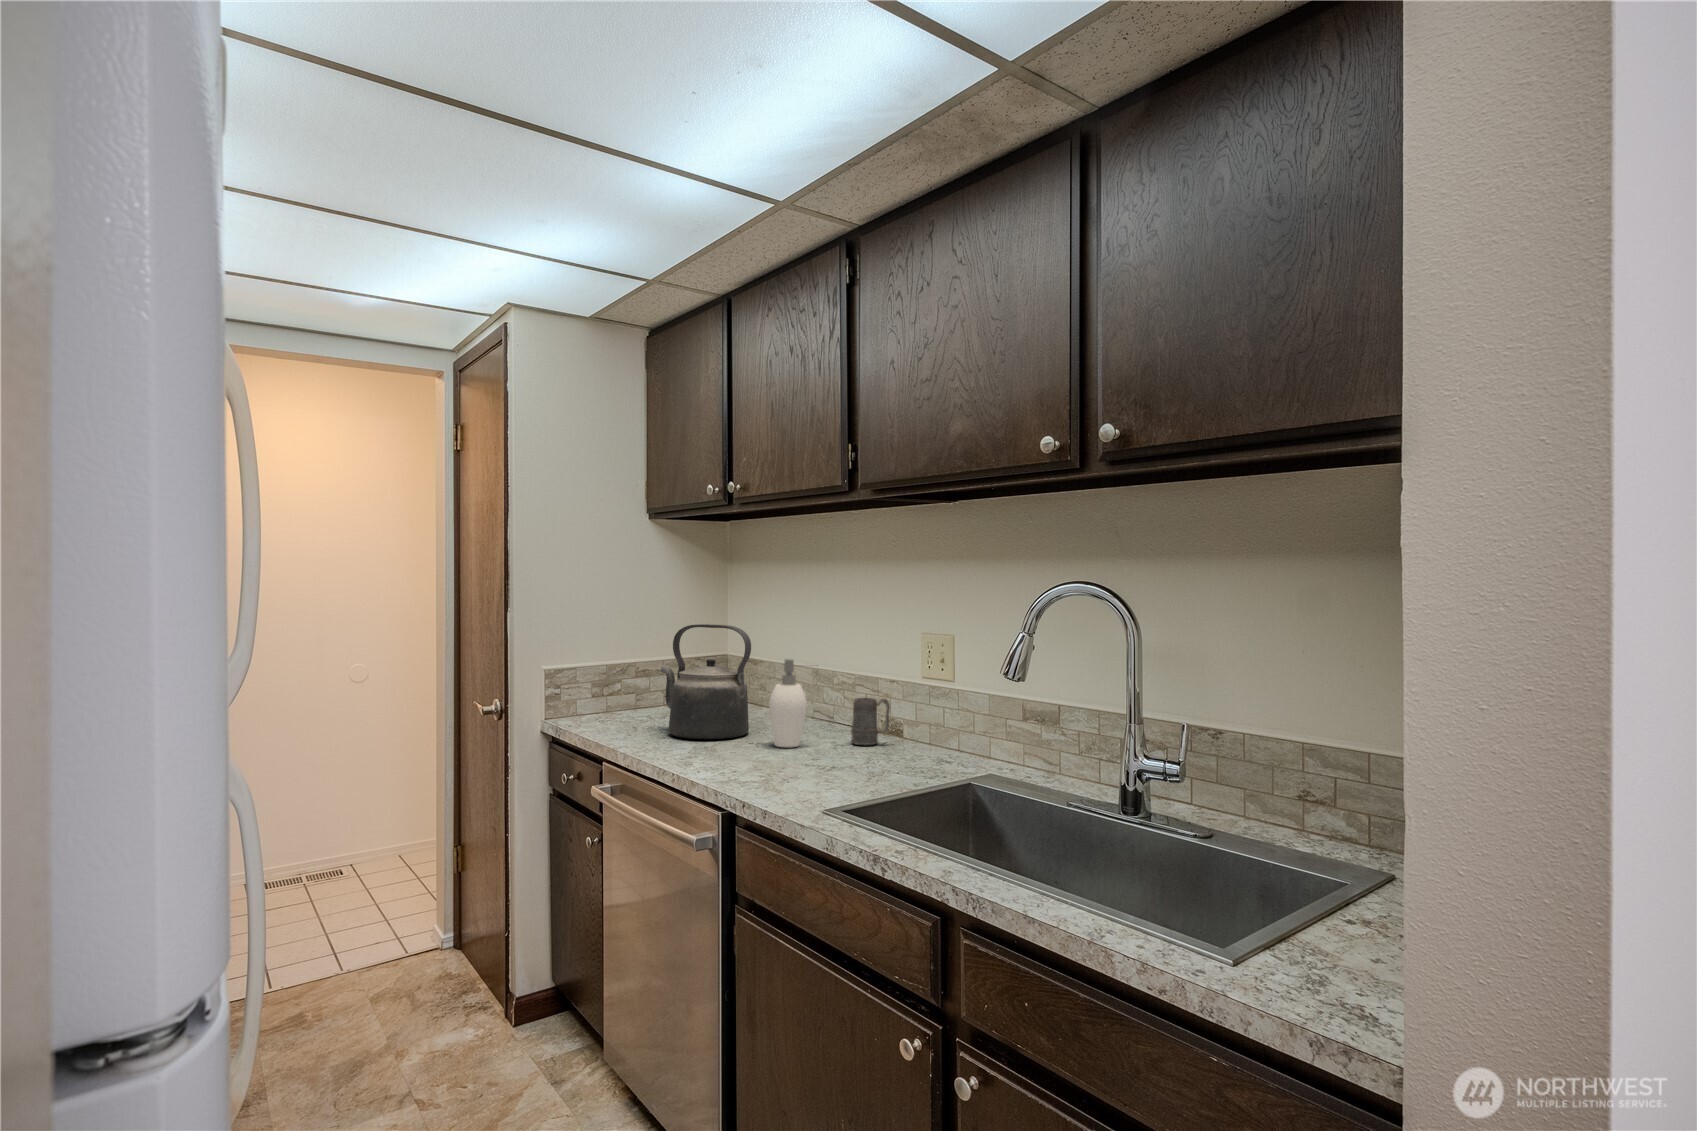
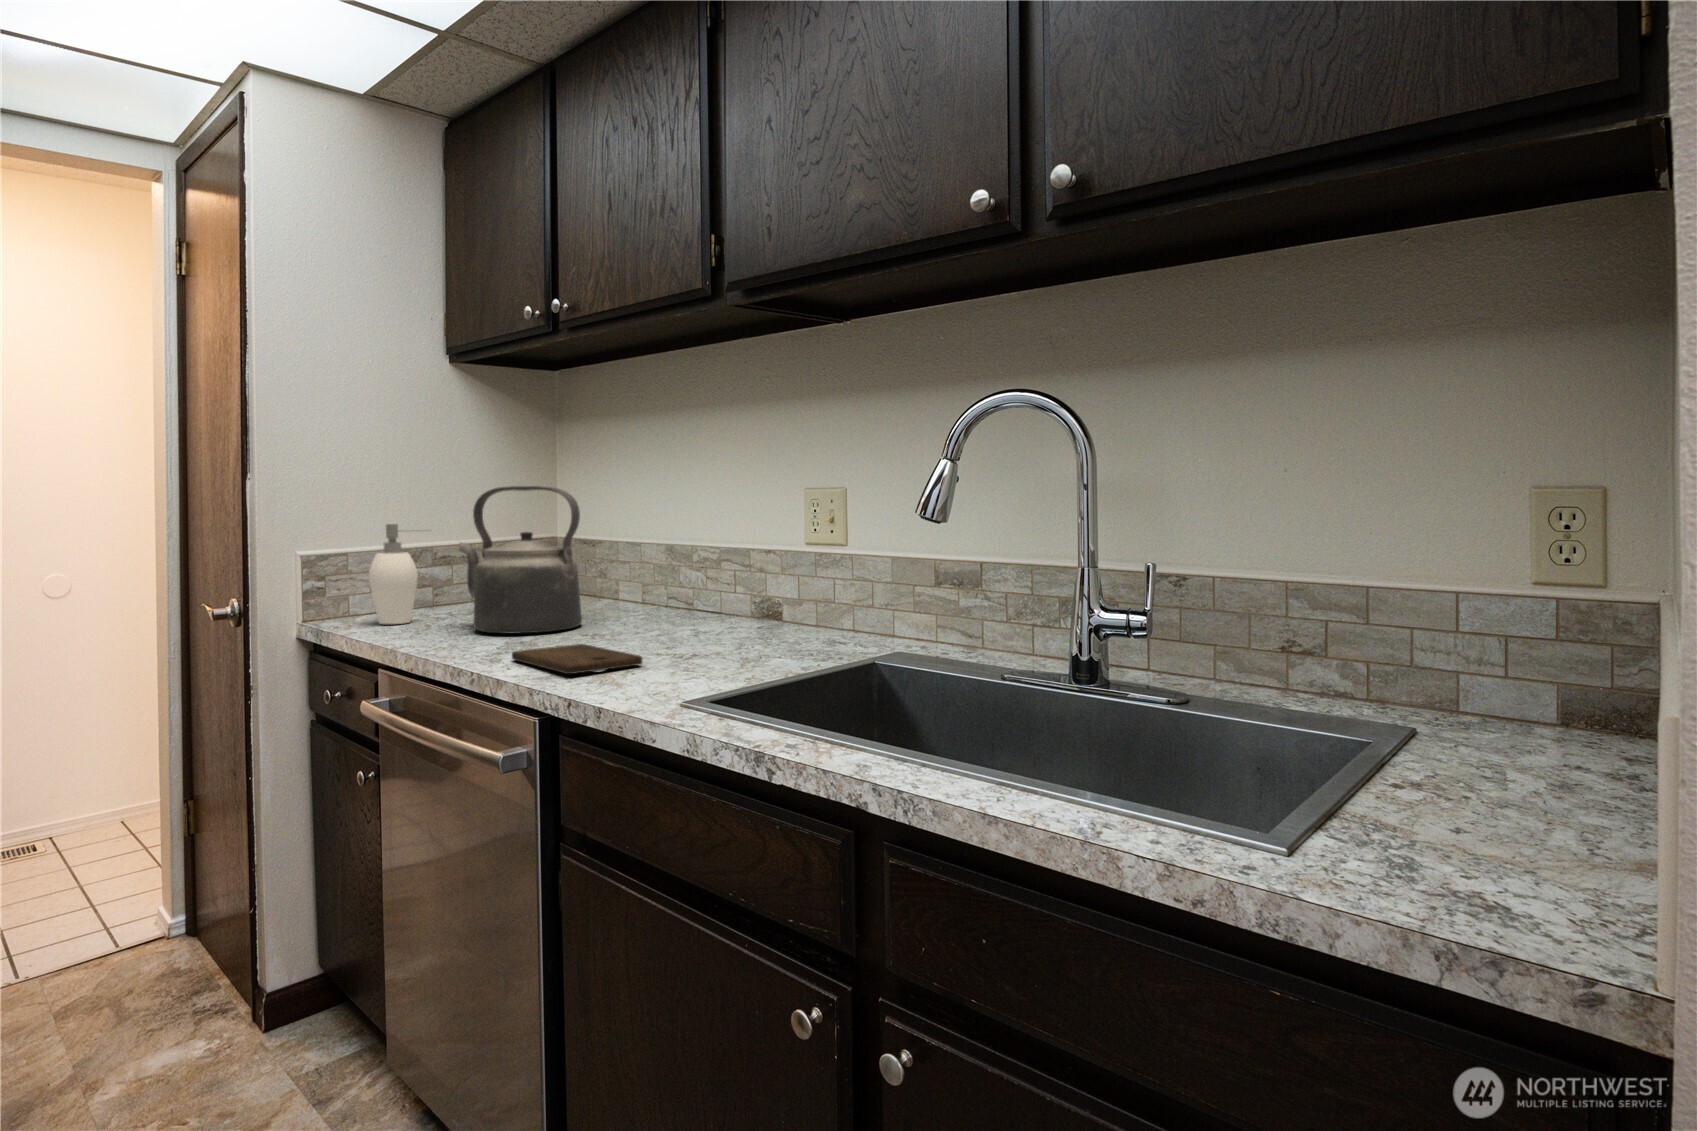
soap dispenser: present [769,659,807,747] -> present [369,524,418,624]
mug: present [851,698,890,745] -> none [715,571,764,631]
cutting board: none [699,753,794,780] -> present [512,644,643,674]

